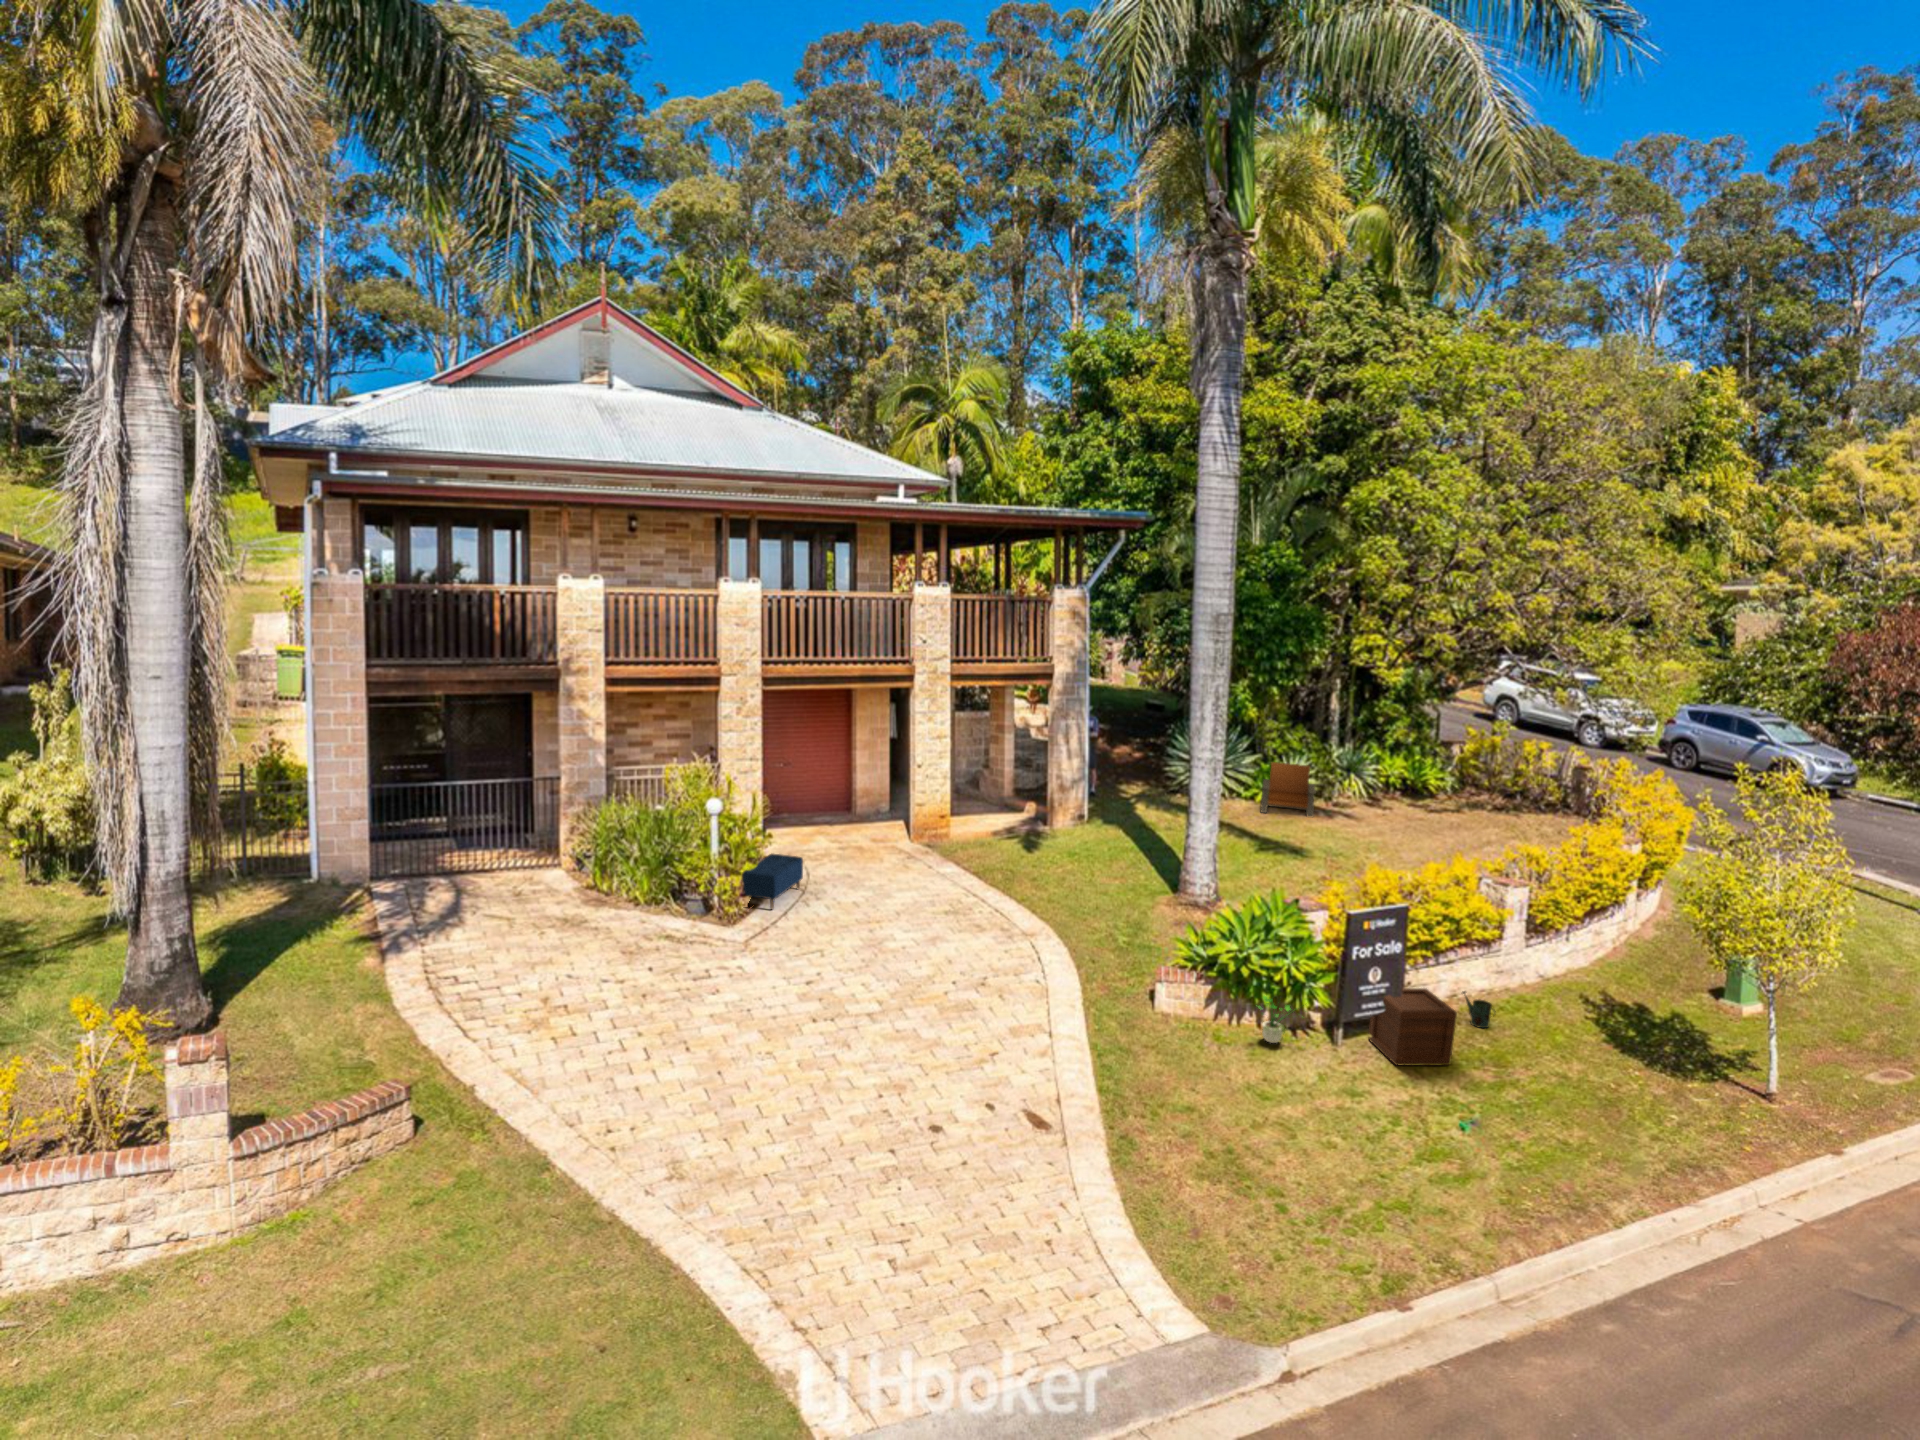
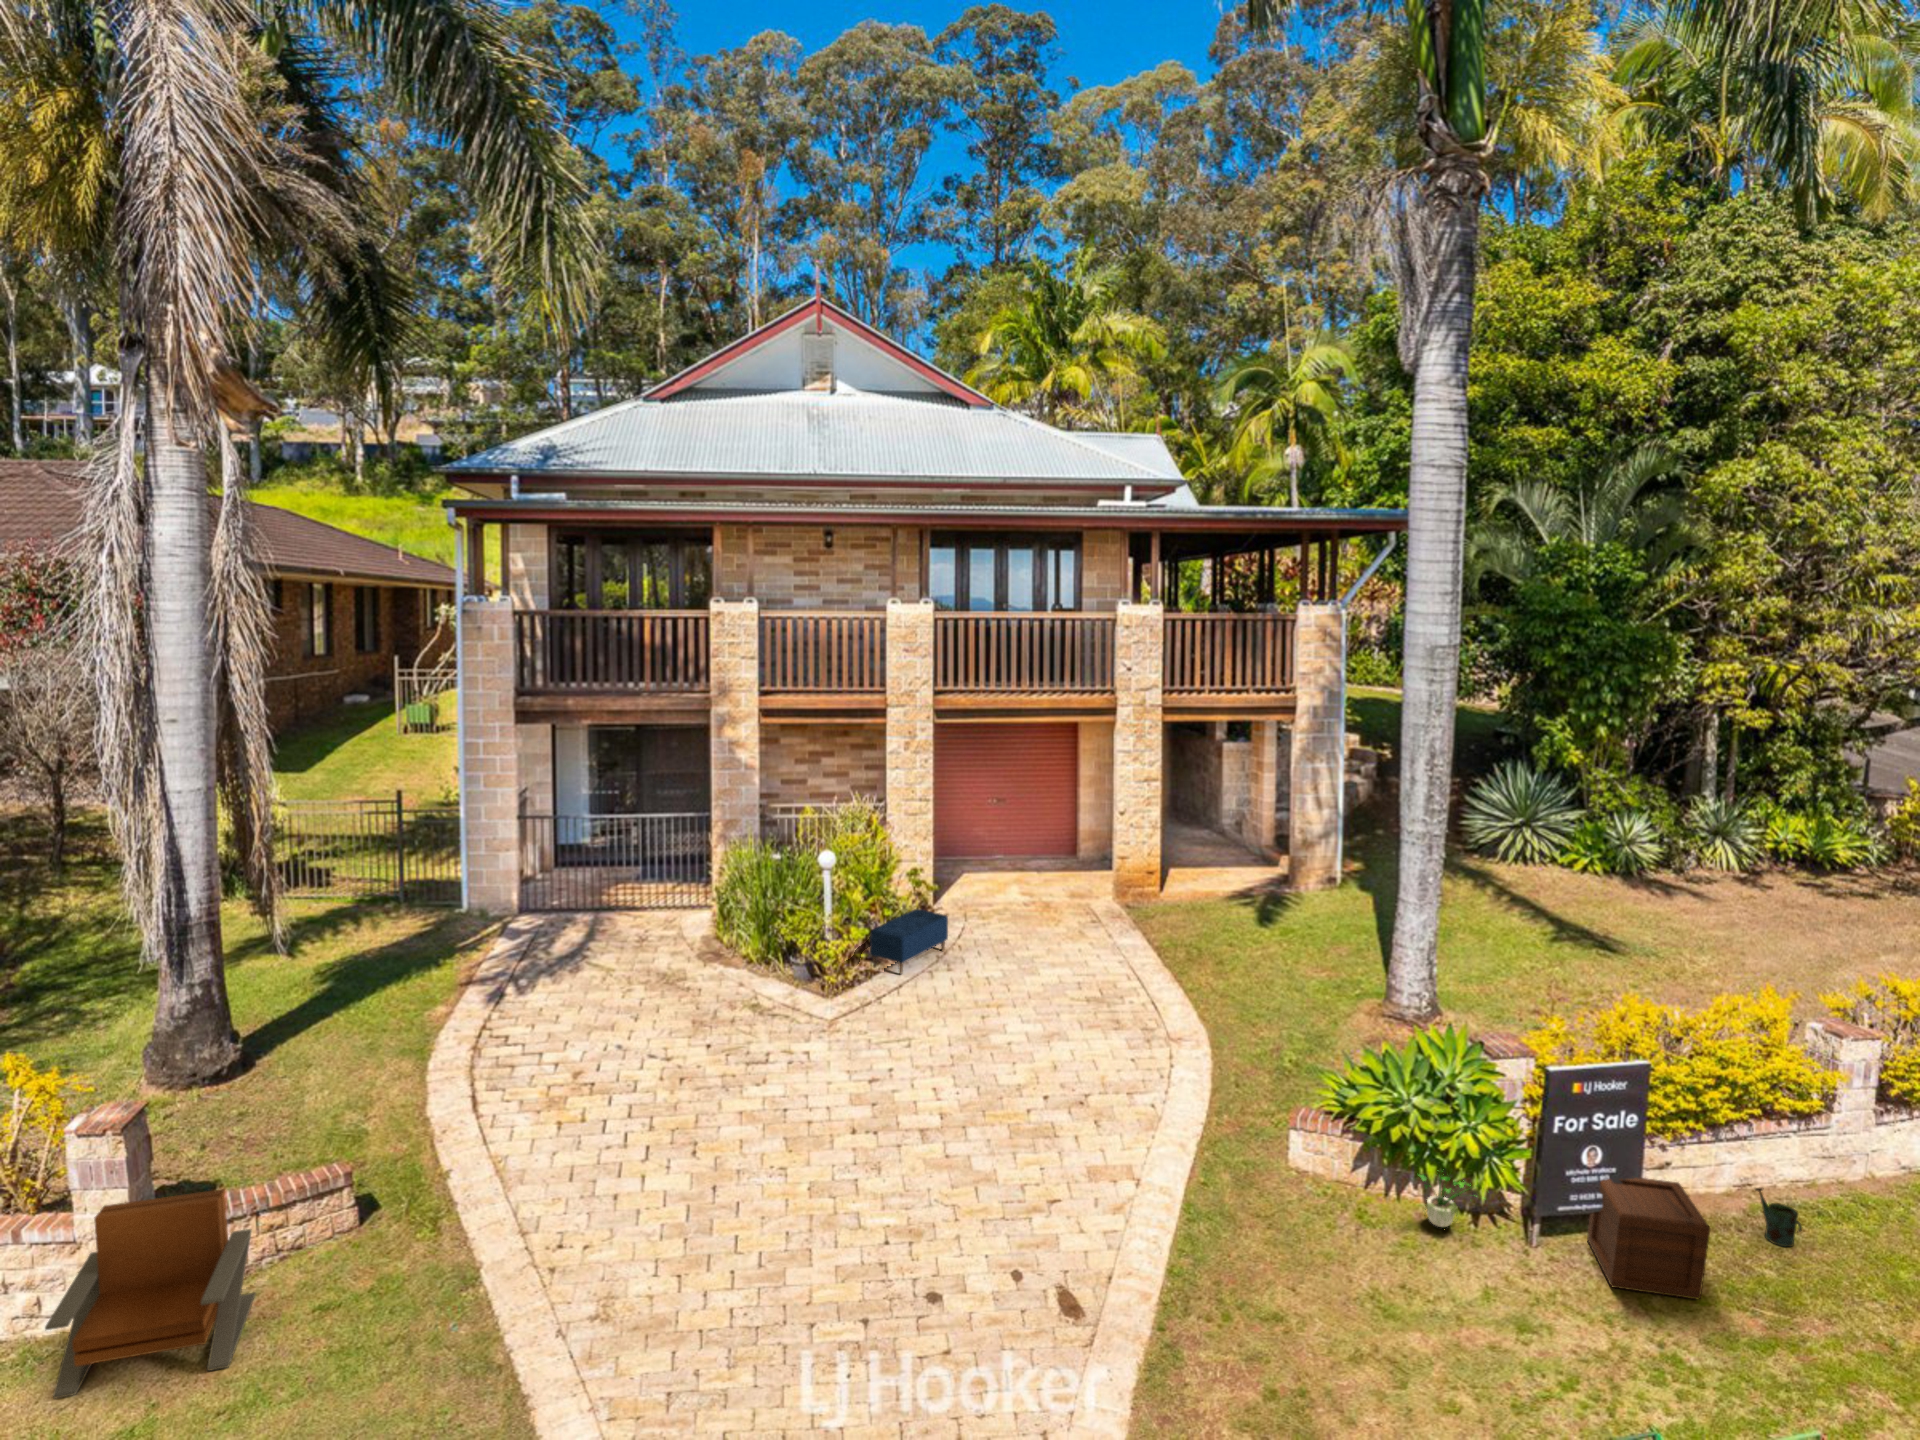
lounge chair: present [1261,762,1316,818] -> present [45,1189,256,1398]

